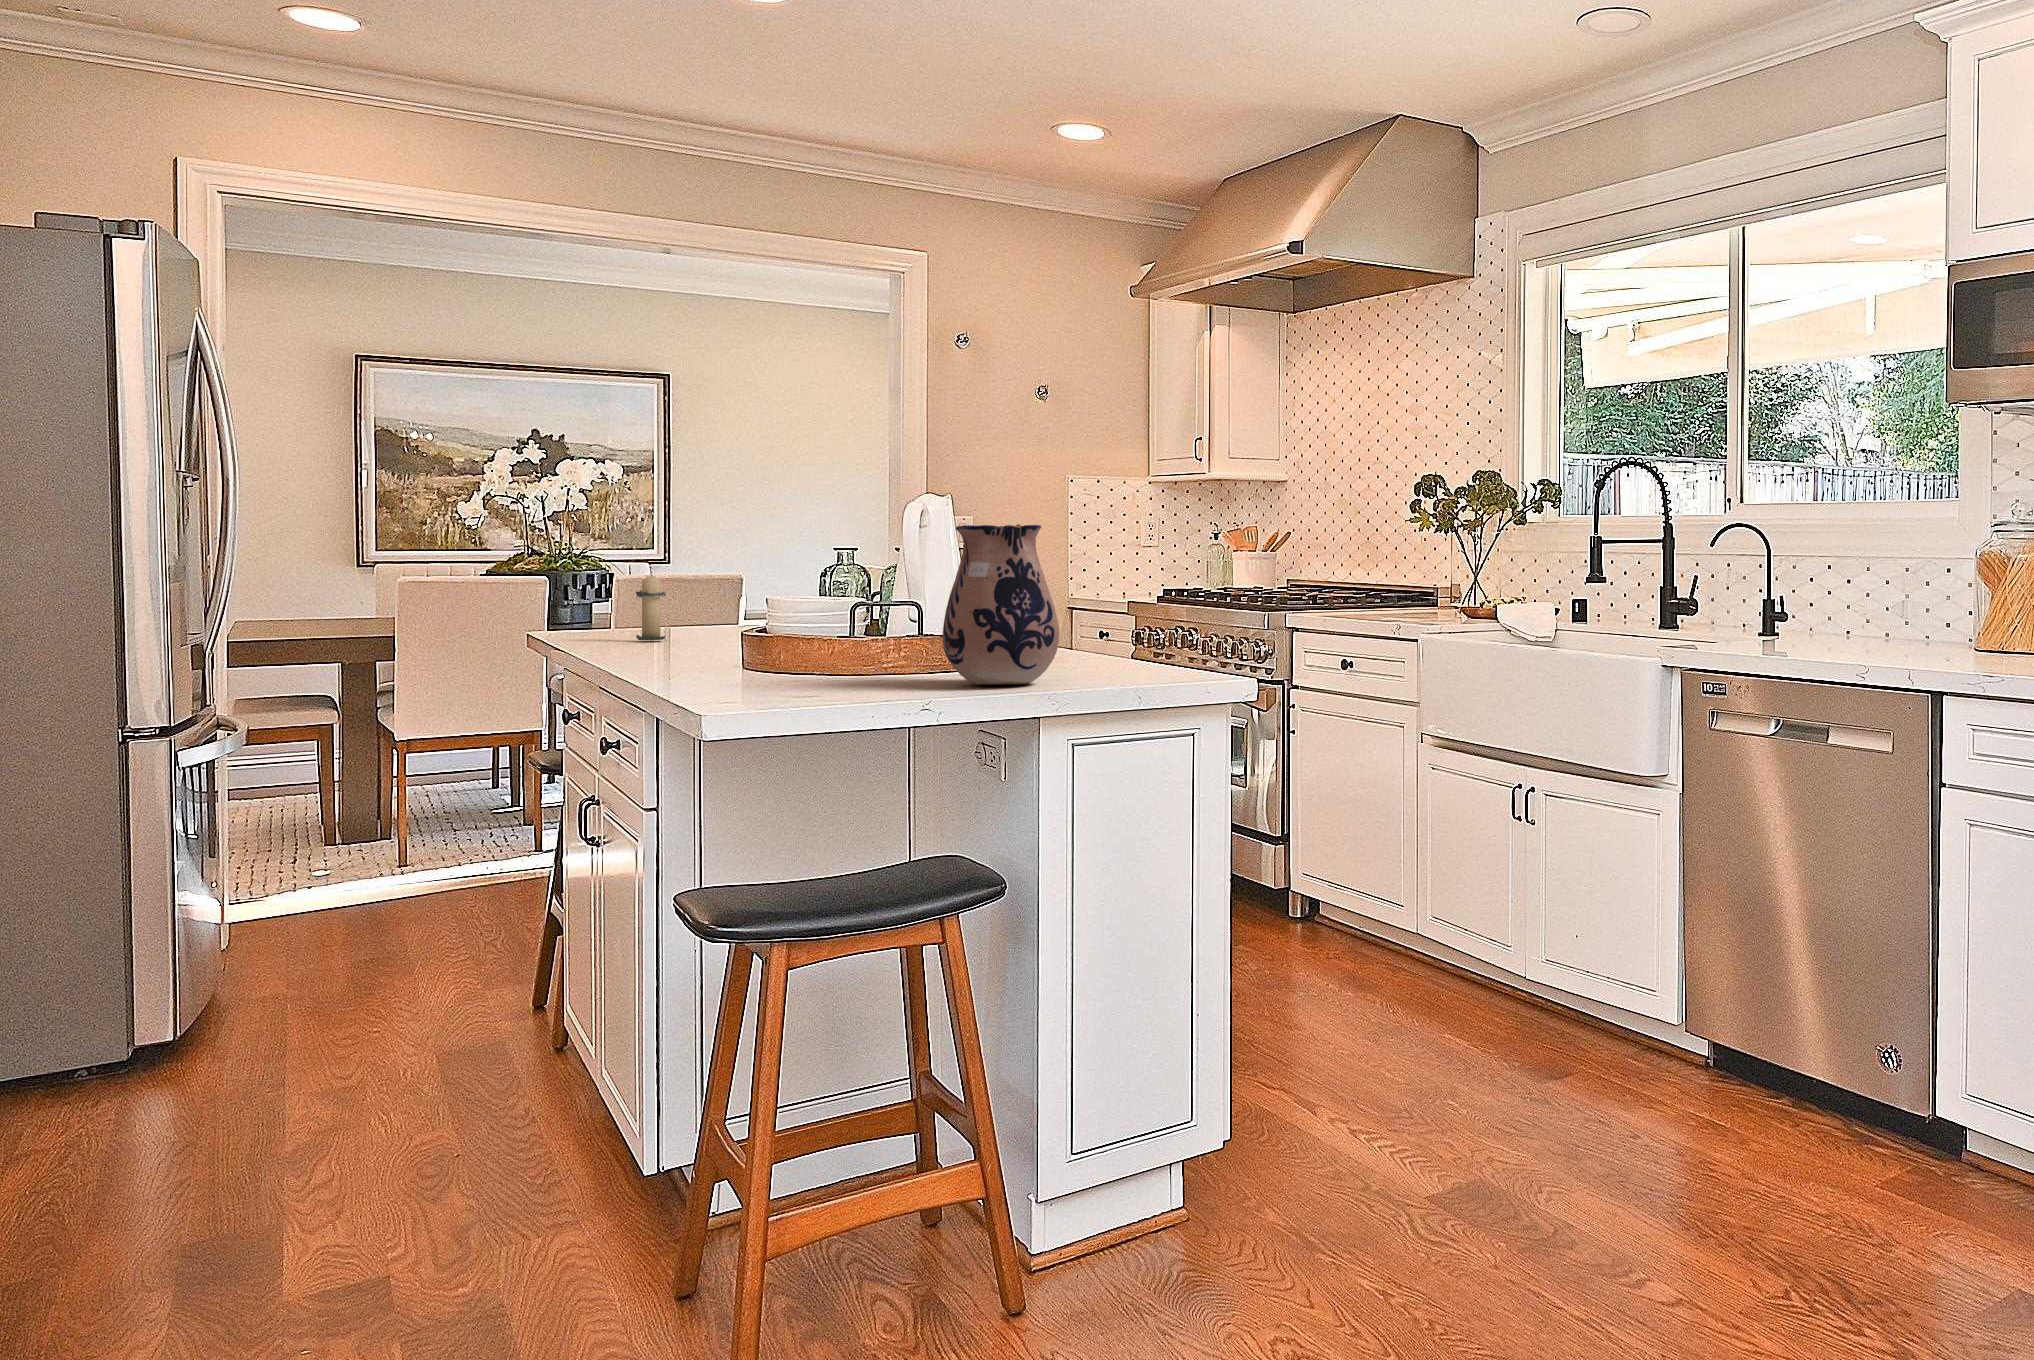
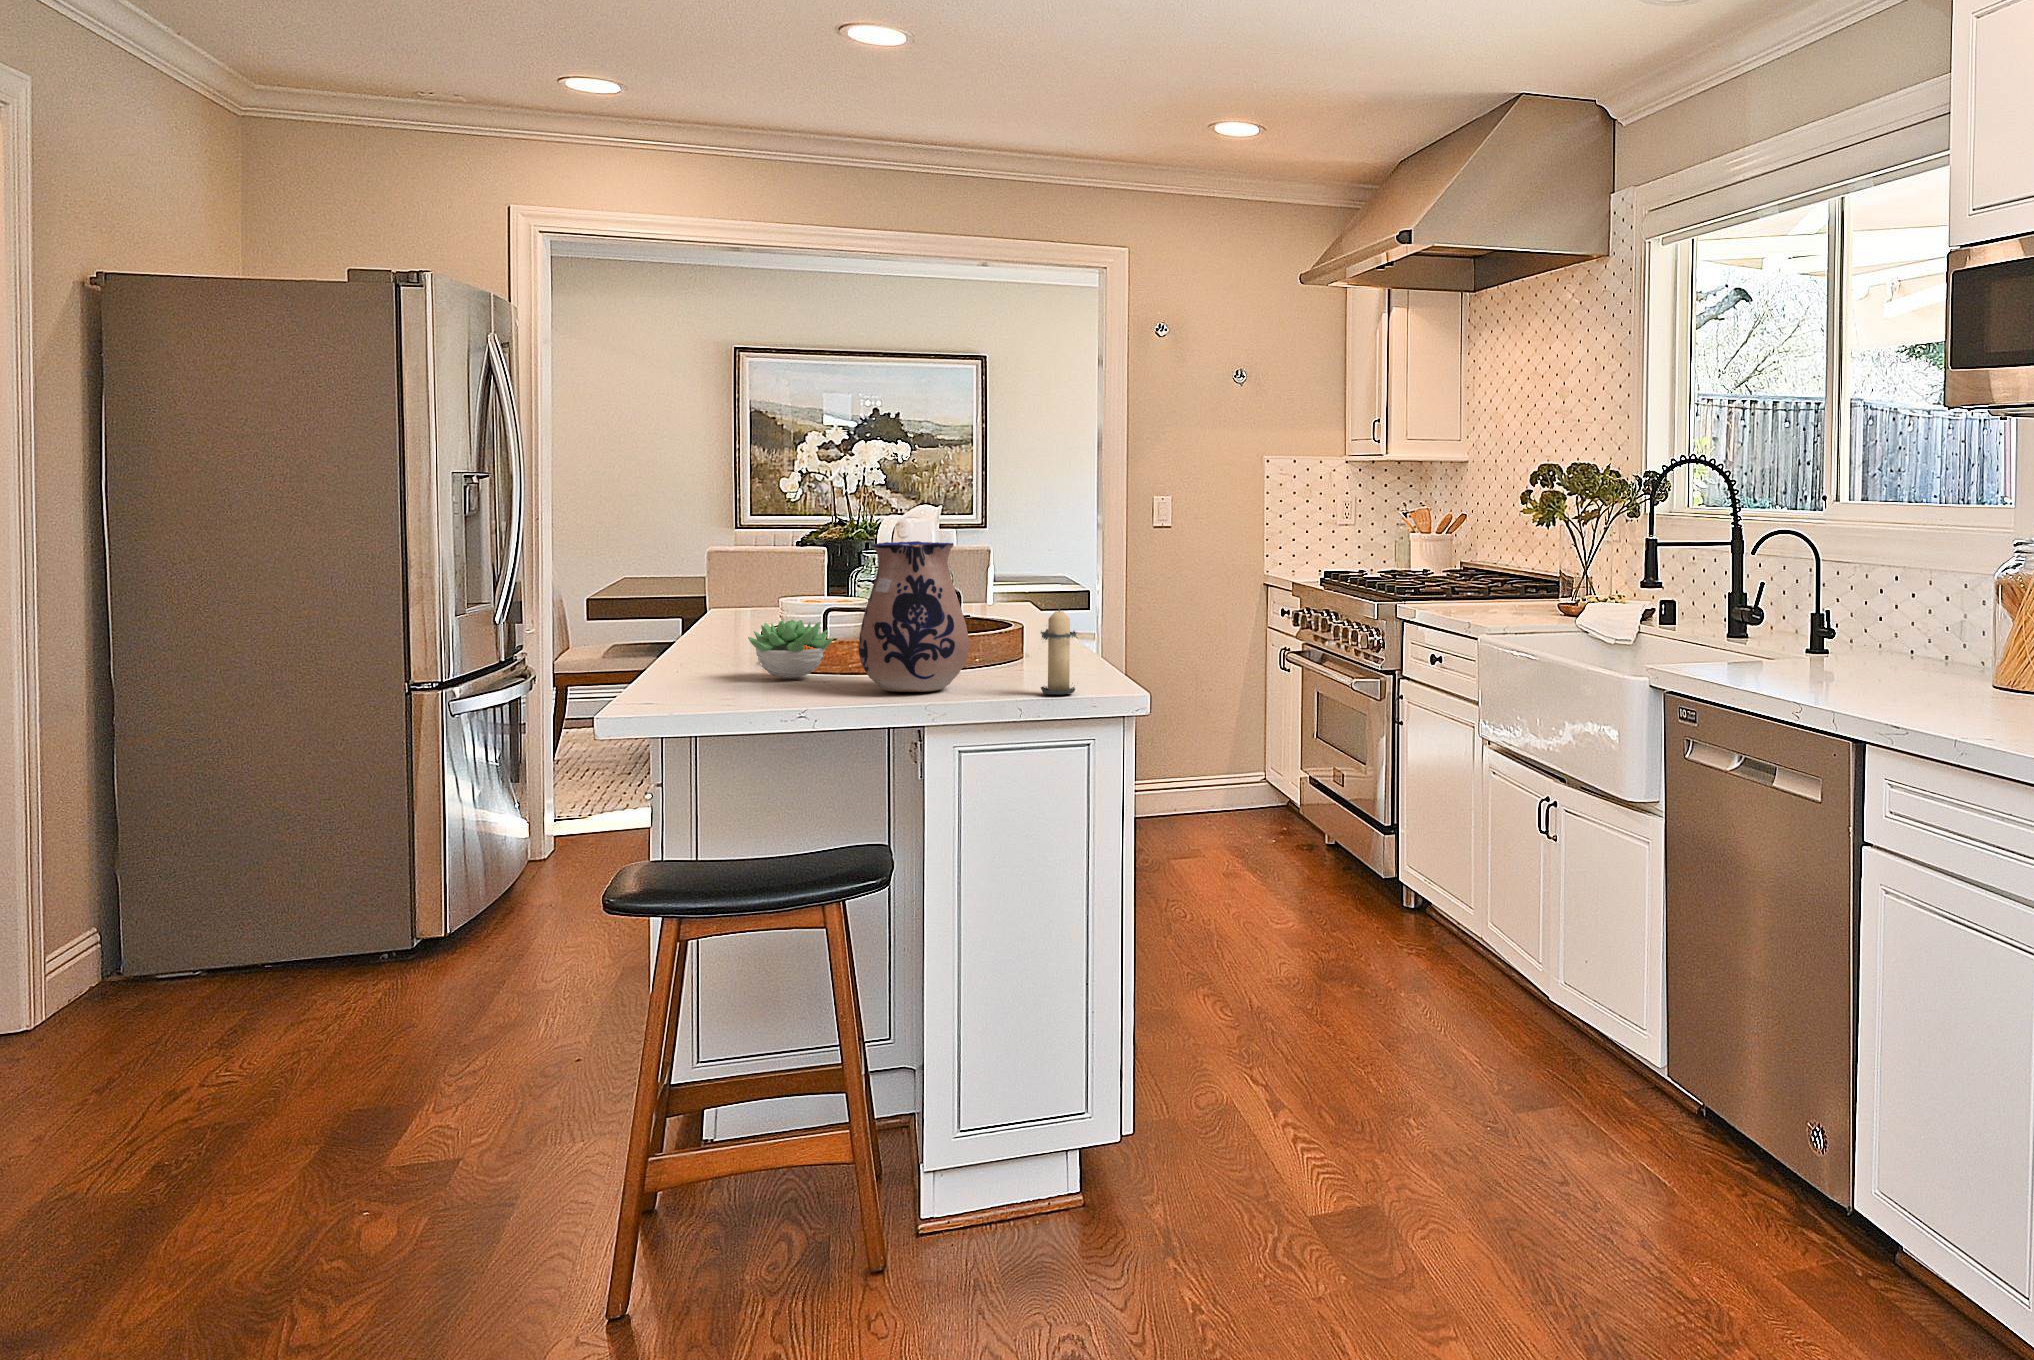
candle: present [636,571,666,640] -> present [1041,605,1076,694]
succulent plant: none [781,615,882,679] -> present [748,620,834,678]

